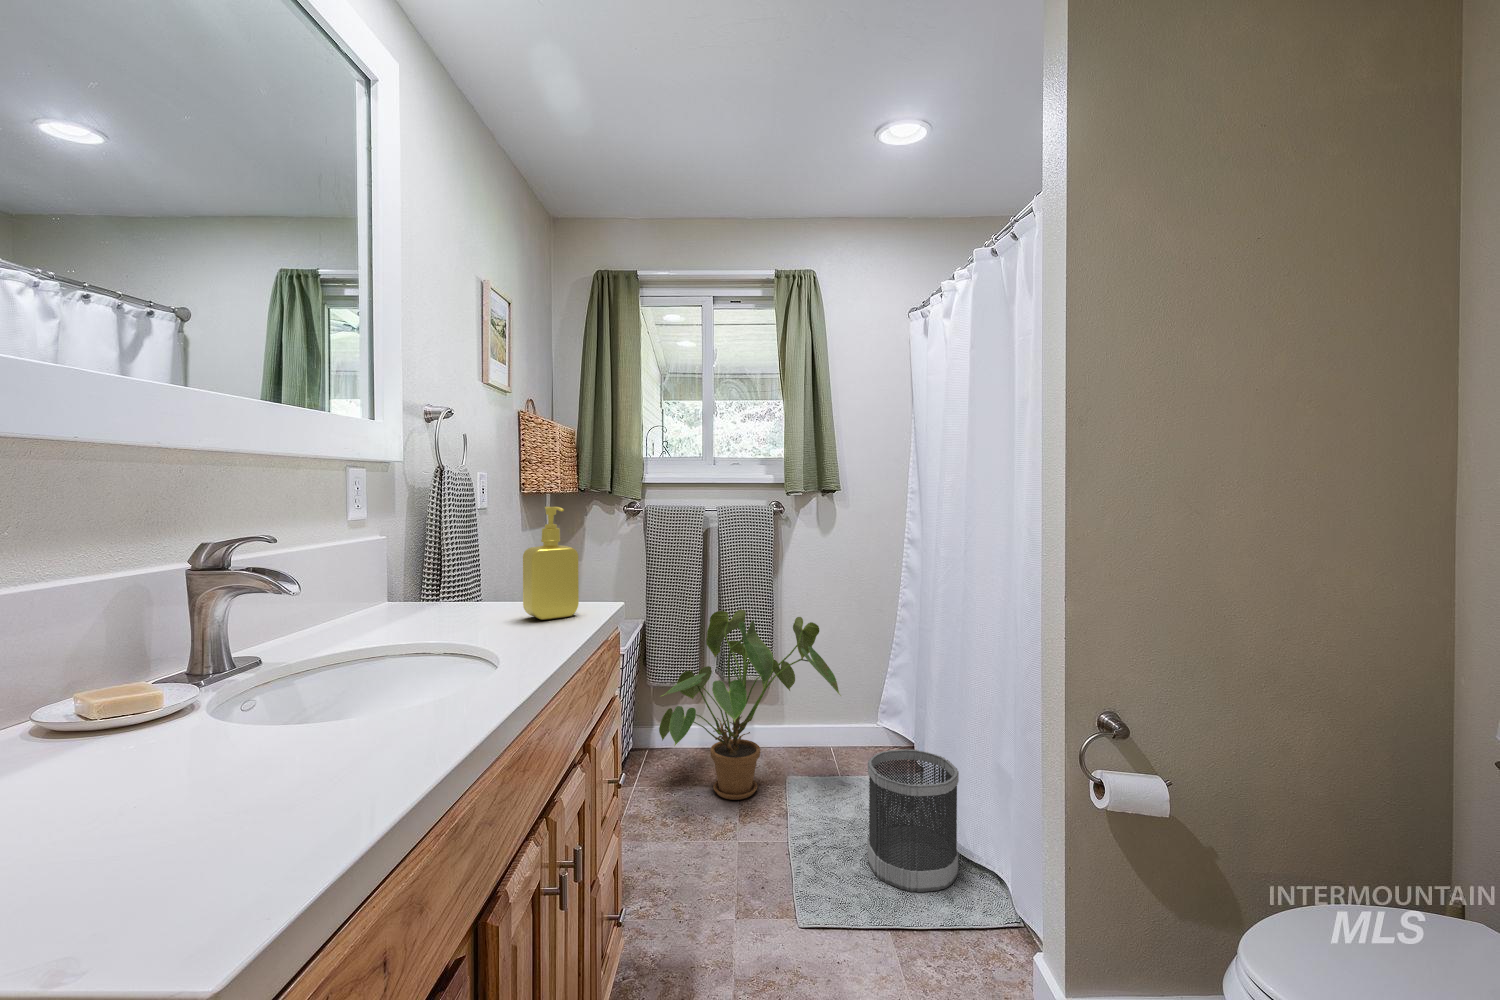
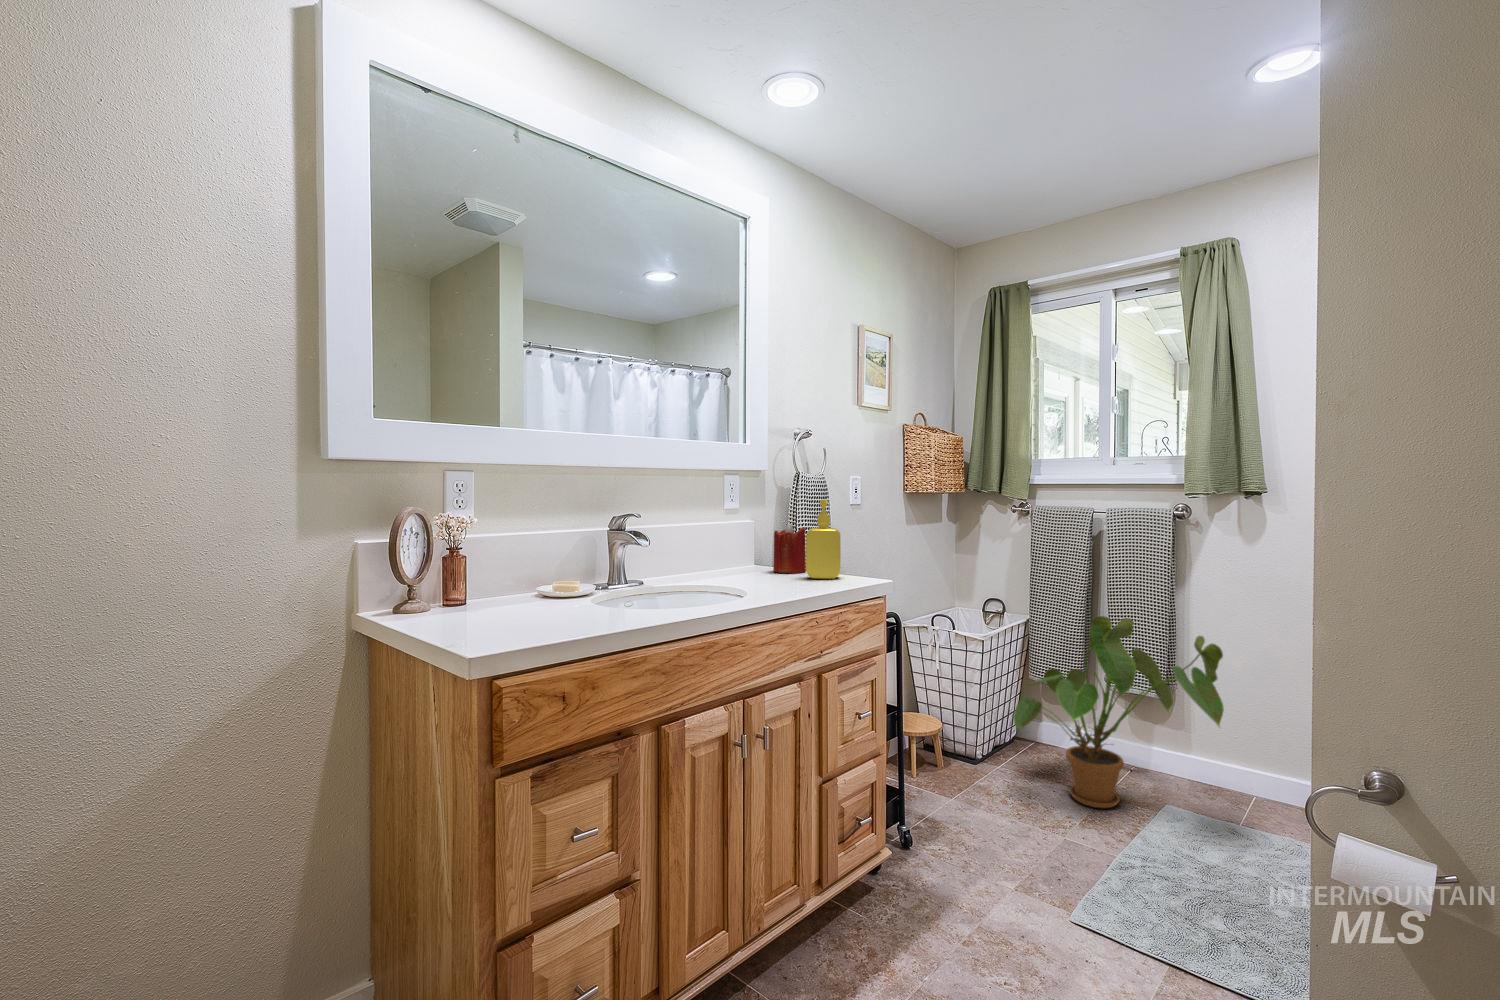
candle: none [439,541,496,617] -> present [773,523,806,573]
wastebasket: present [867,749,959,892] -> none [1194,793,1323,971]

